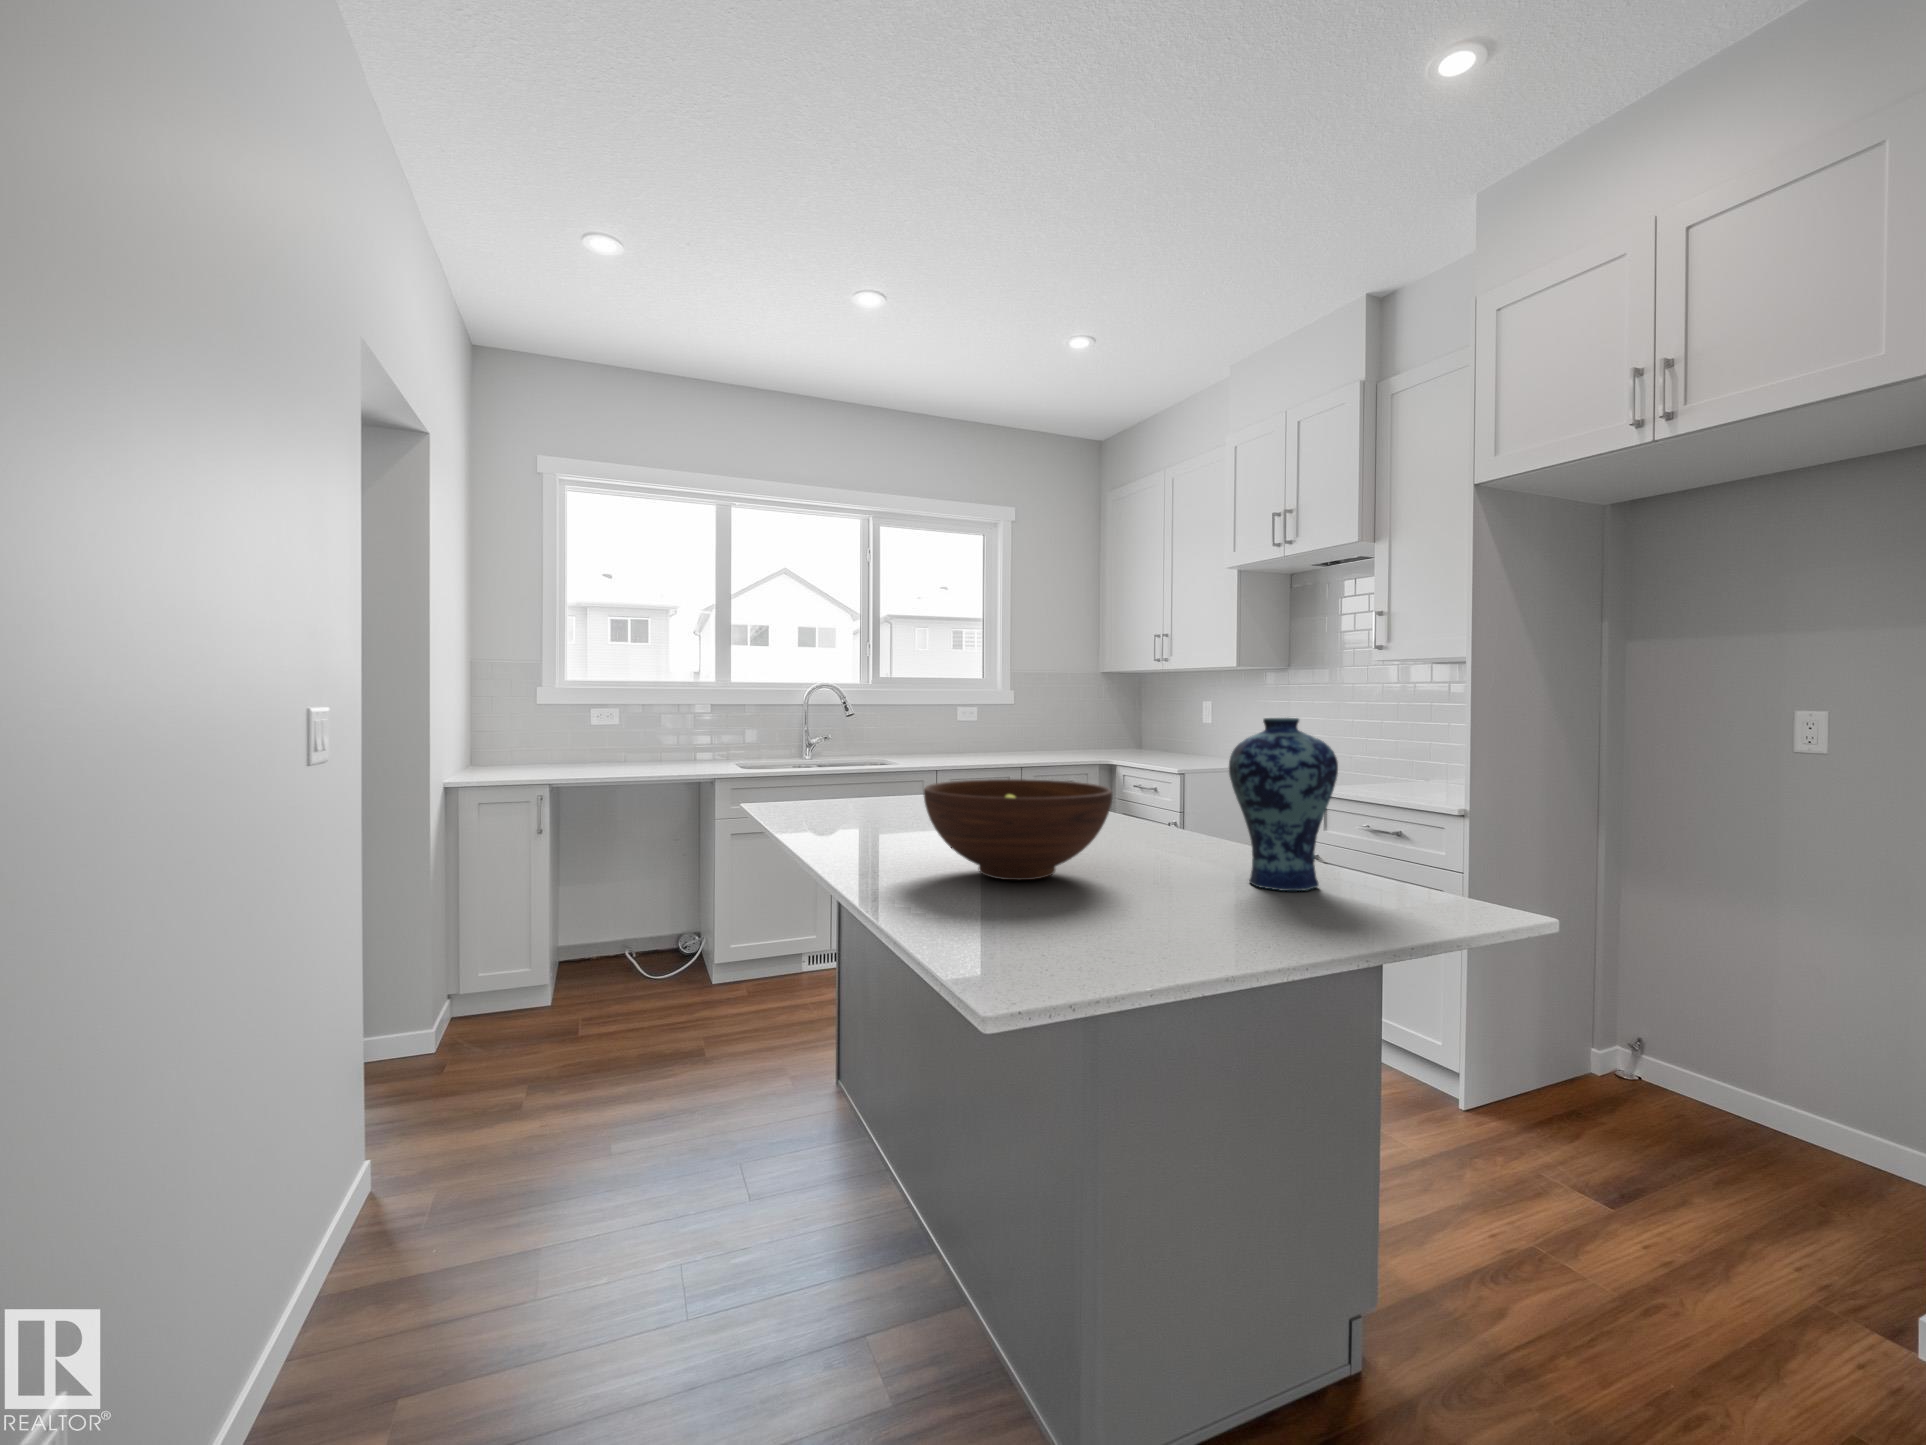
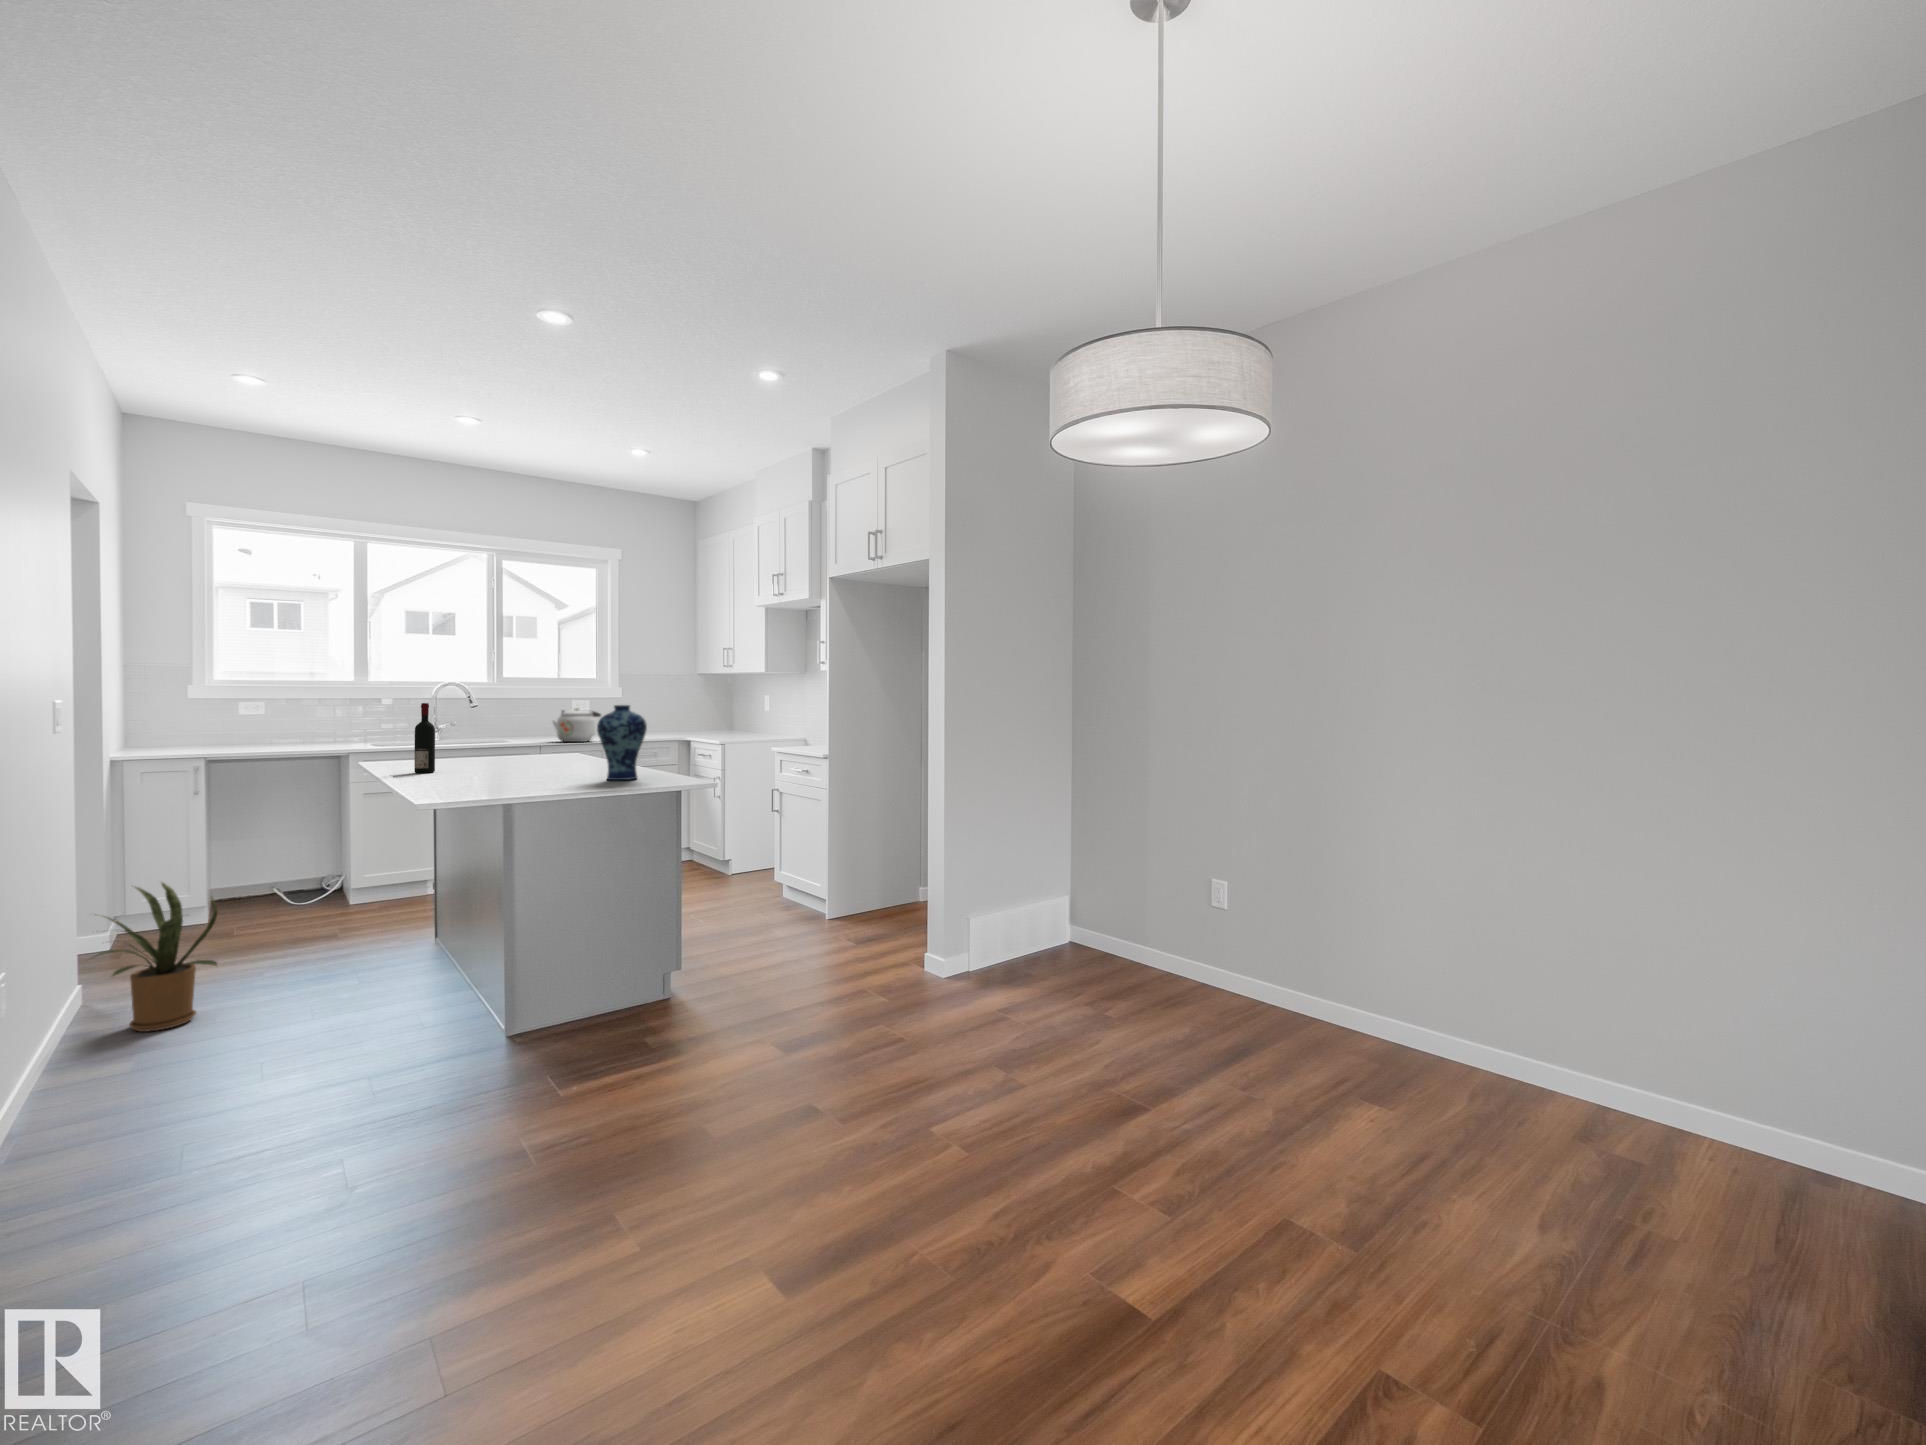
wine bottle: none [840,711,872,837] -> present [414,703,435,773]
kettle: none [936,719,996,765] -> present [553,708,601,742]
fruit bowl: present [923,779,1112,880] -> none [441,737,543,781]
house plant: none [338,1014,542,1310] -> present [89,883,218,1032]

